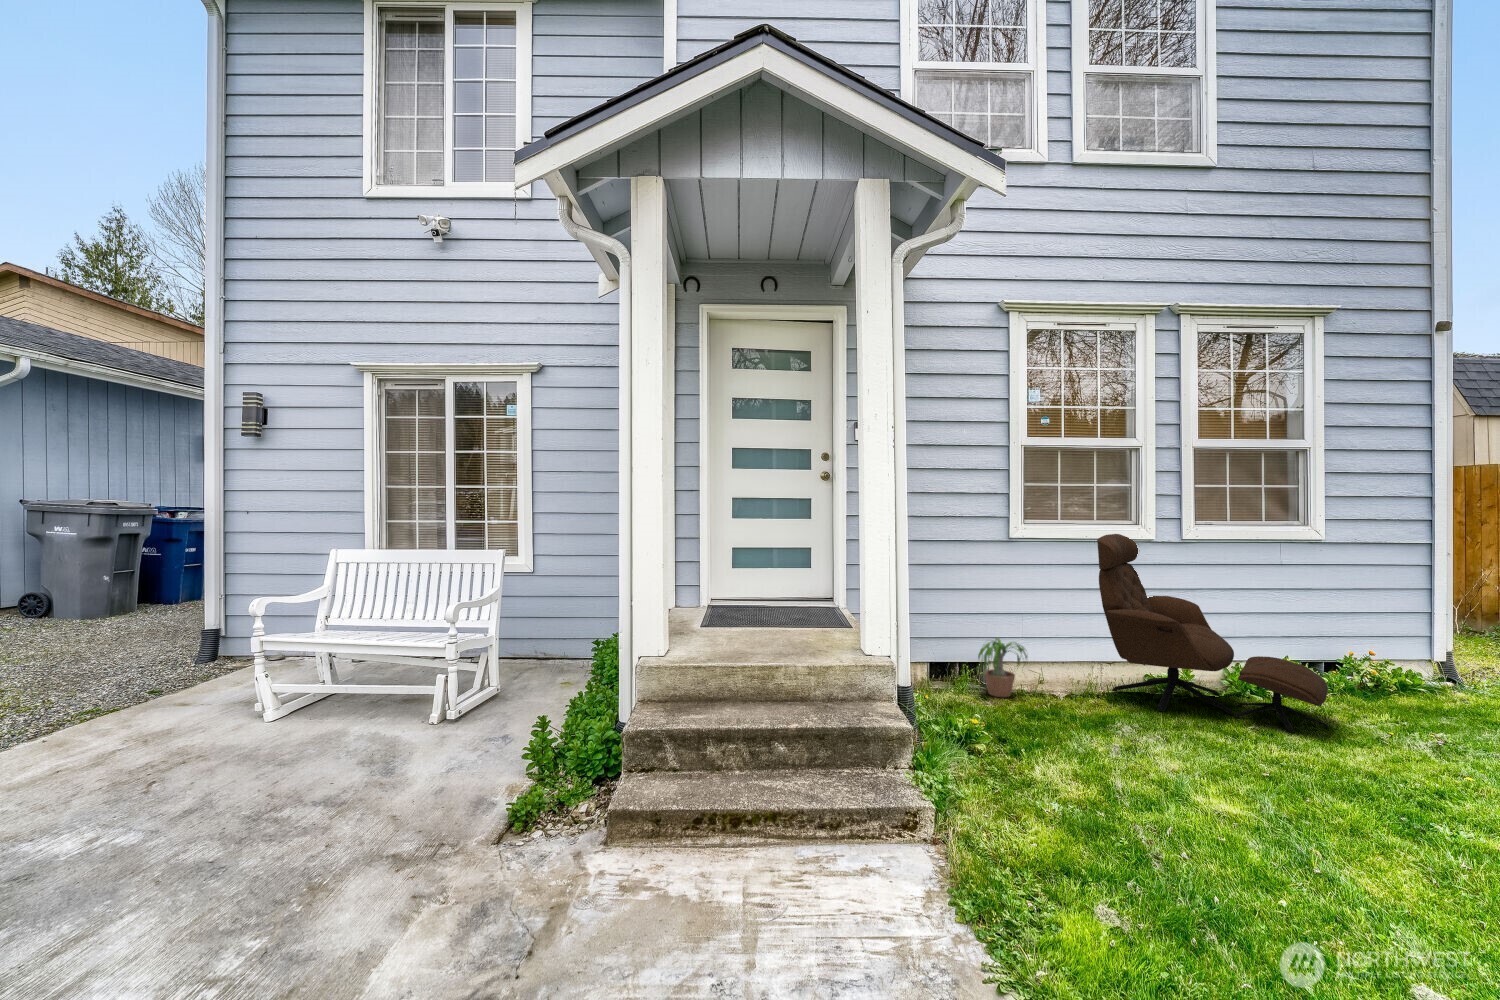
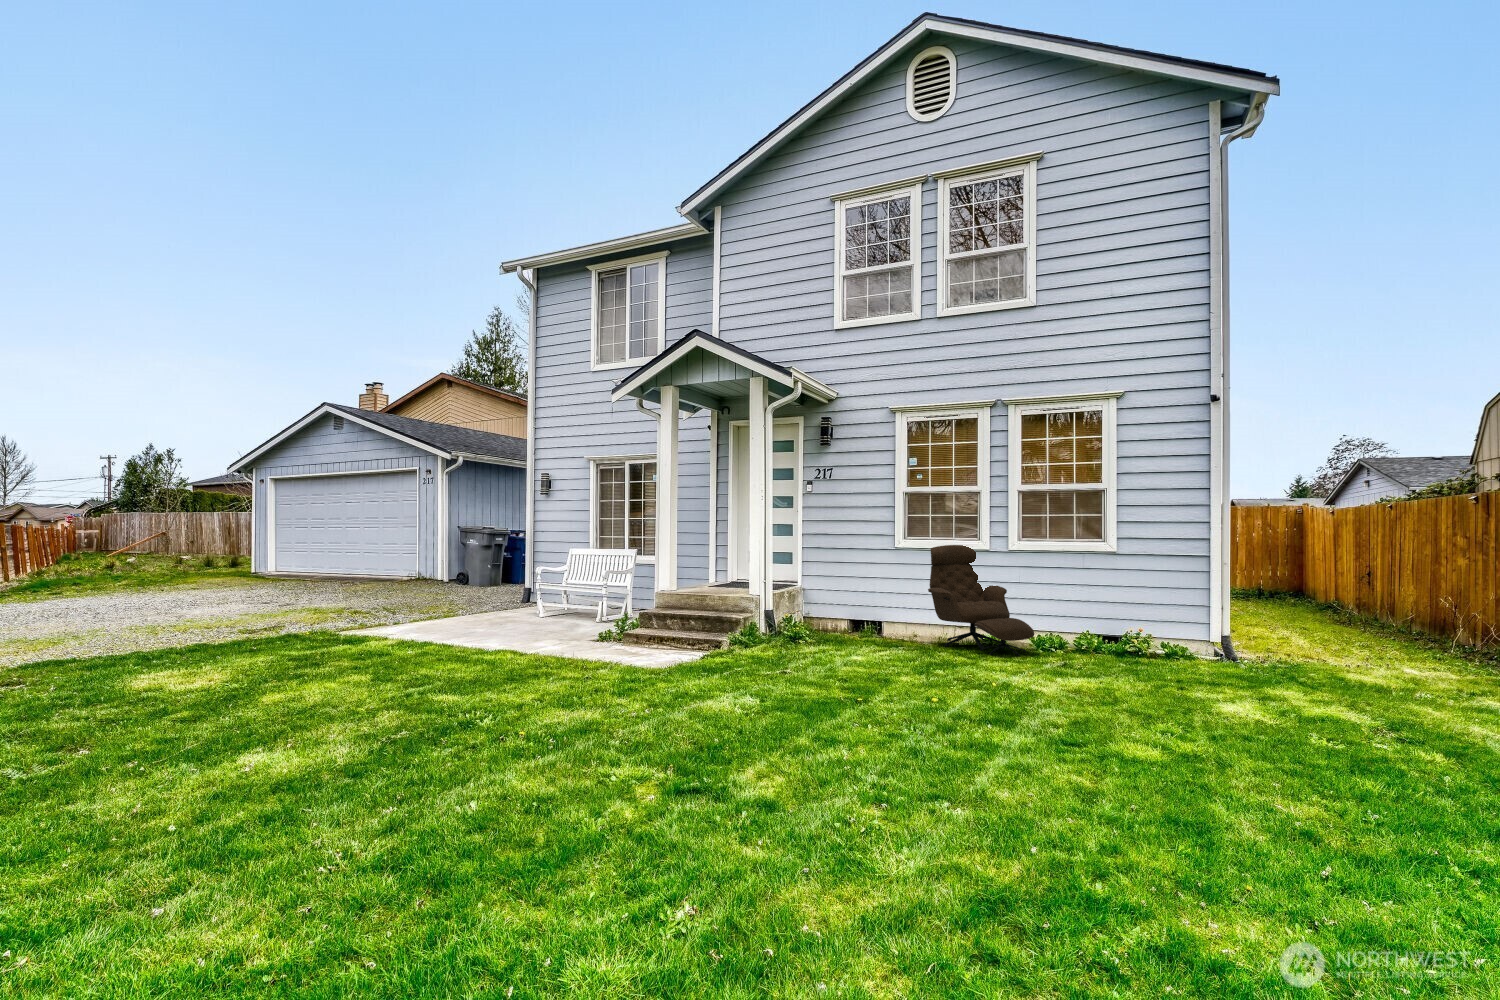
potted plant: present [978,638,1027,697] -> none [857,605,896,638]

